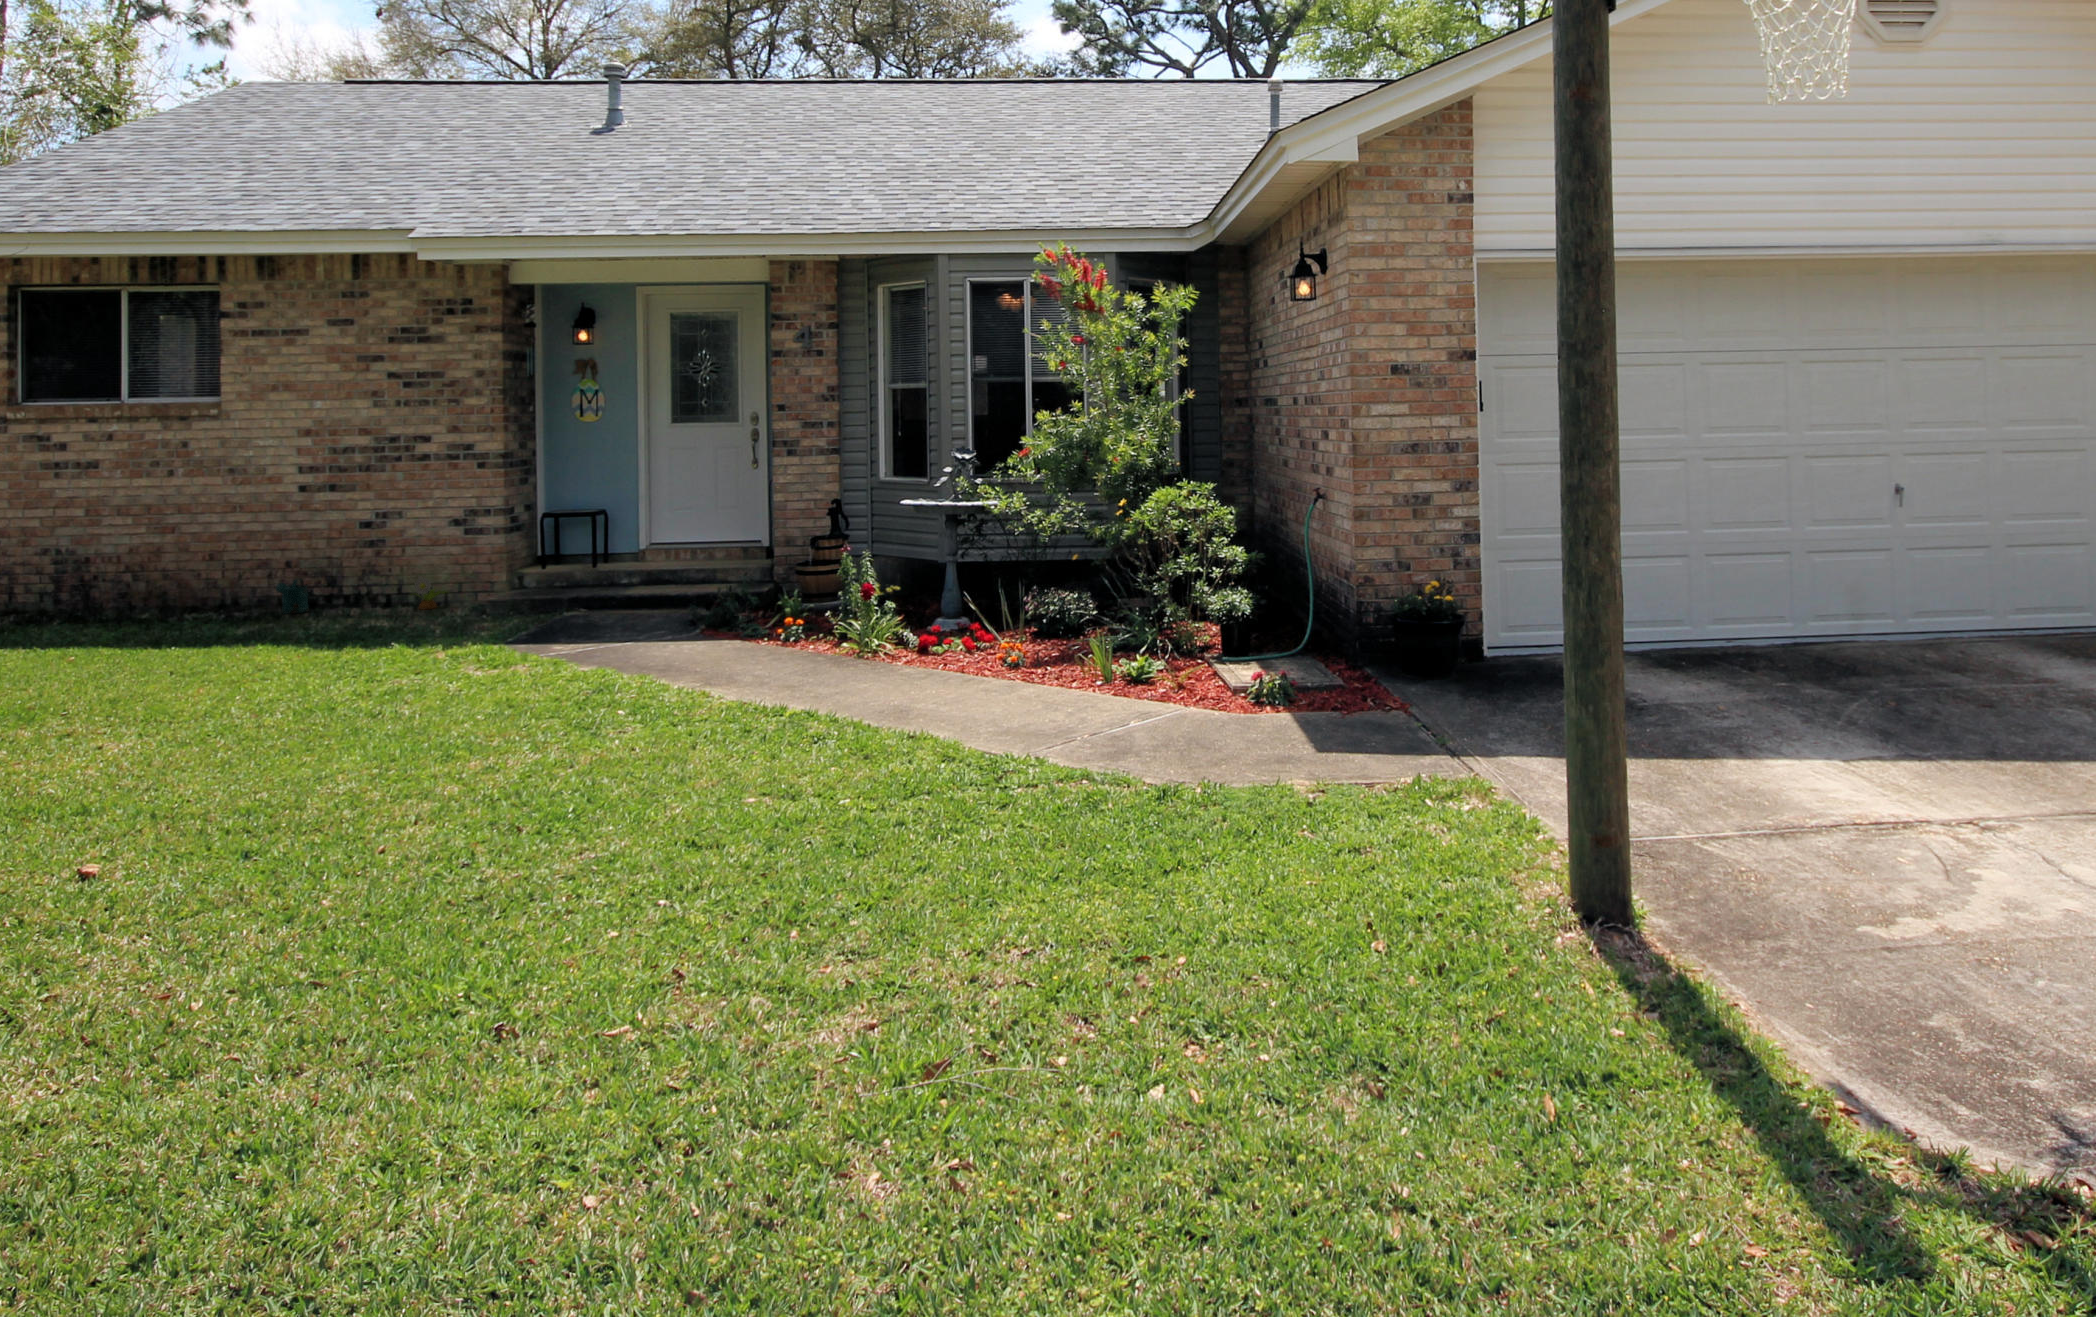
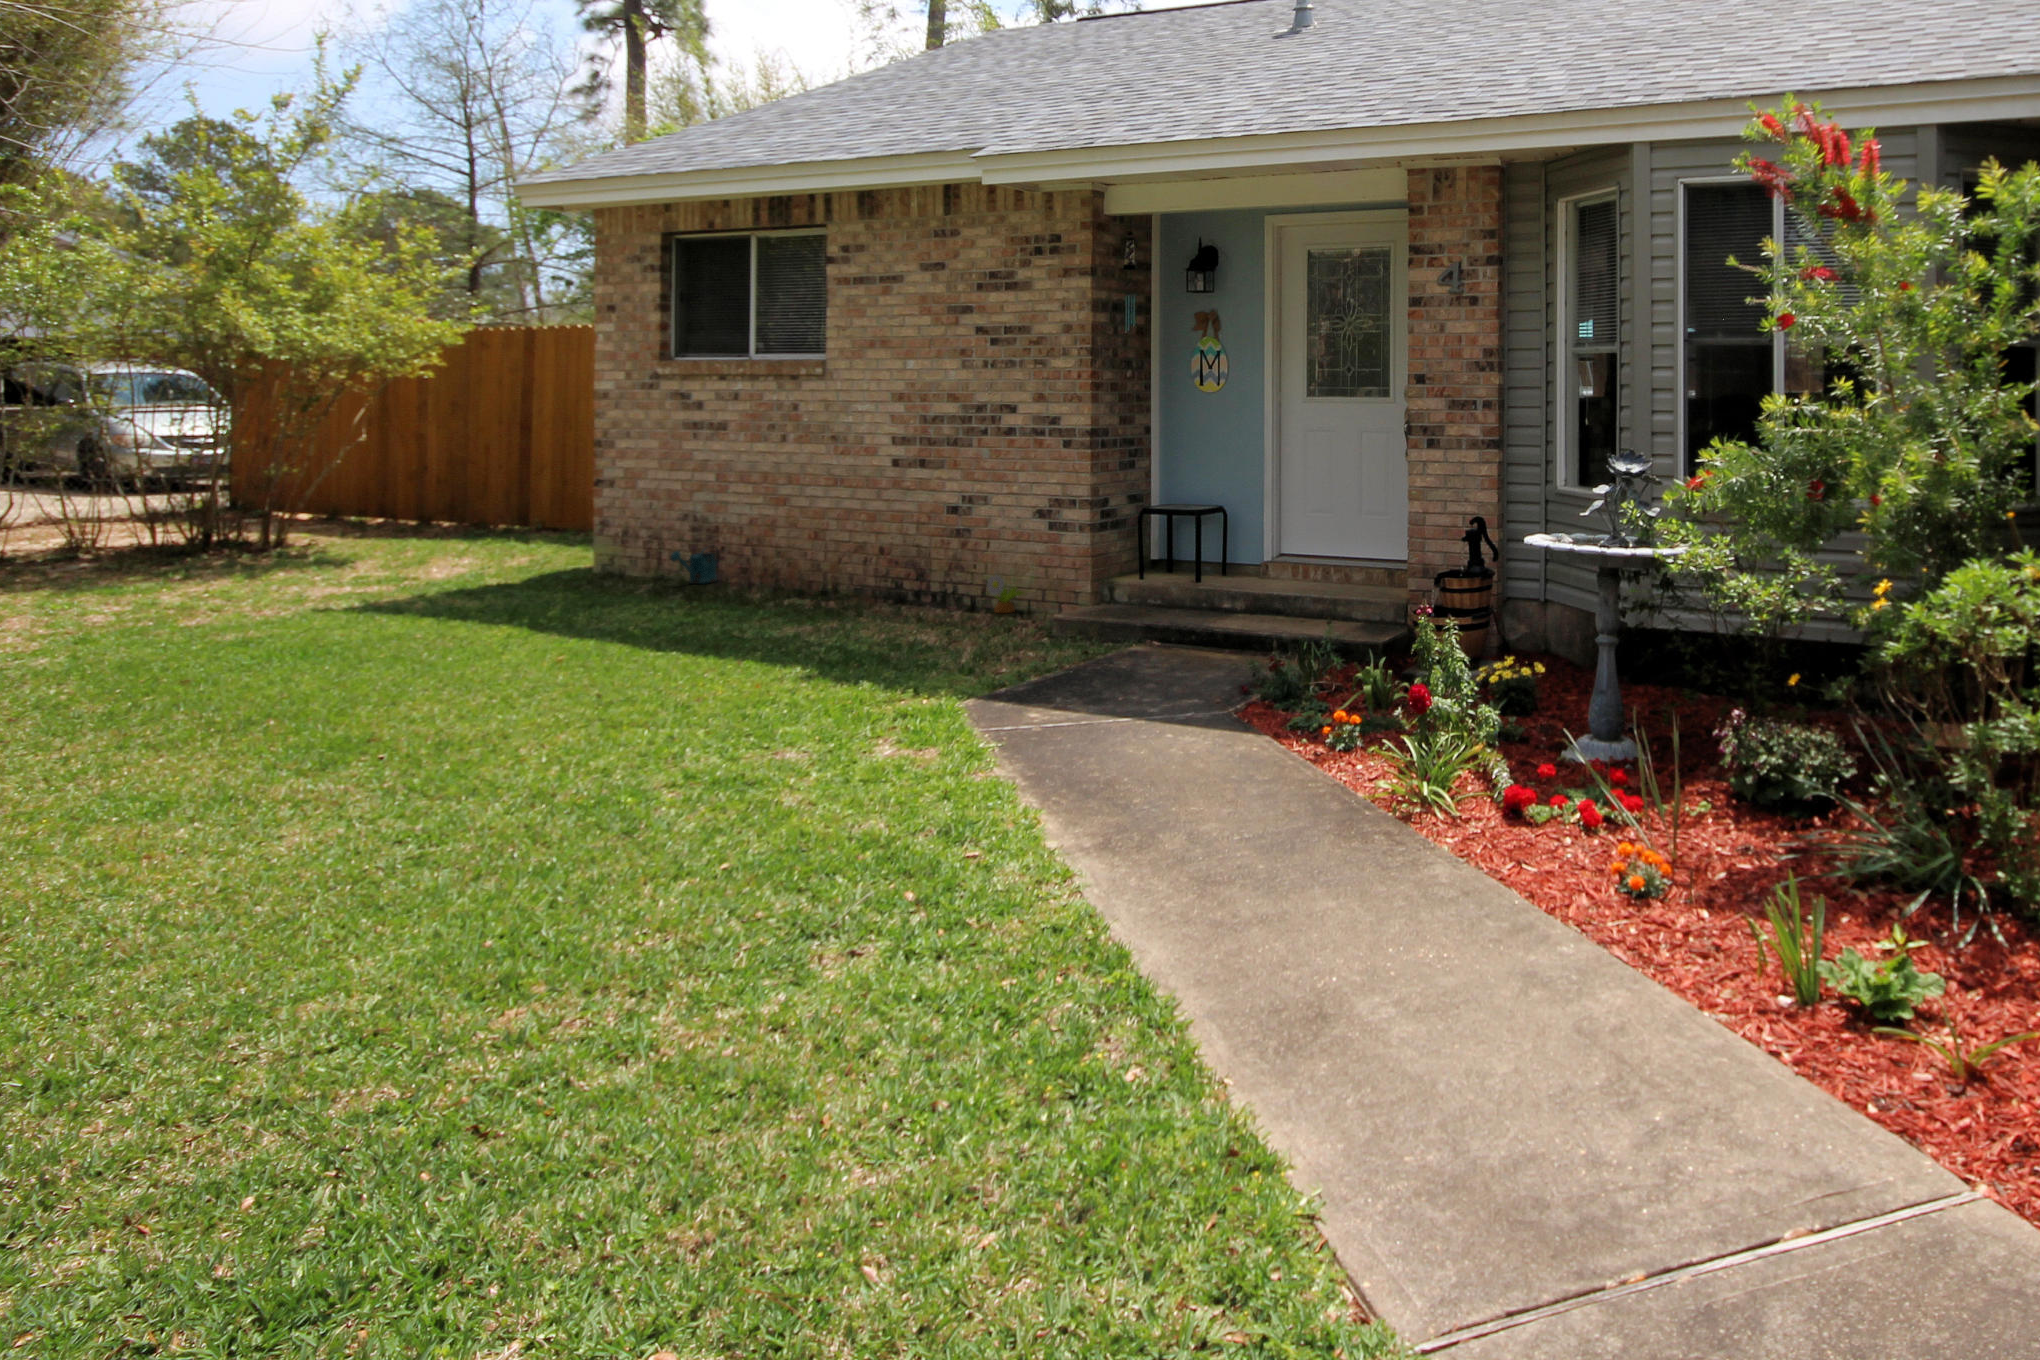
watering can: present [276,578,309,614] -> present [671,547,719,584]

